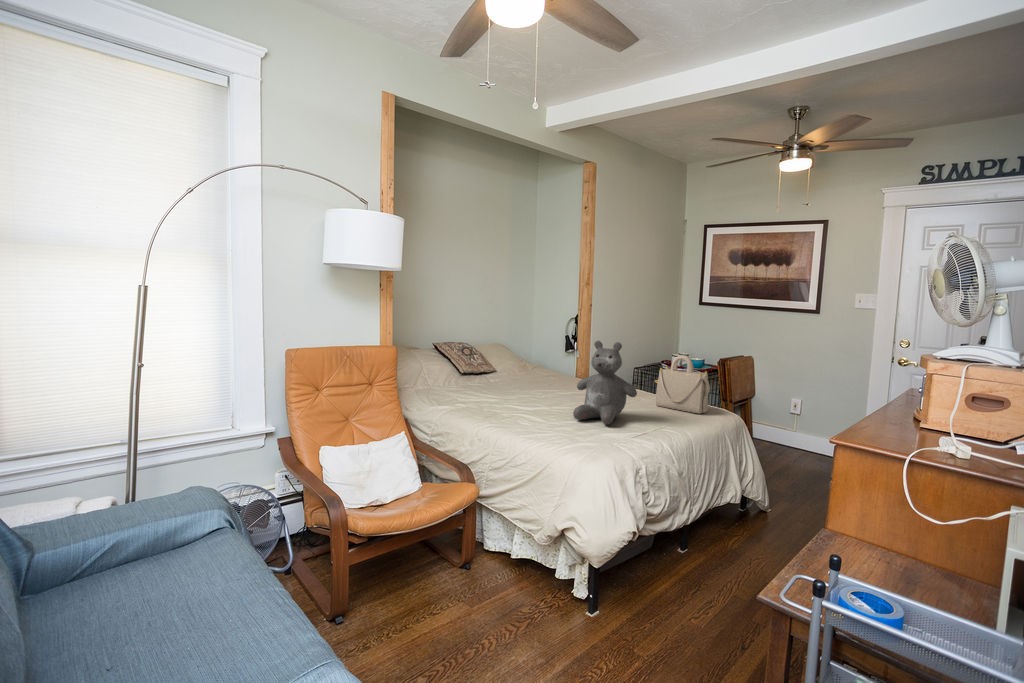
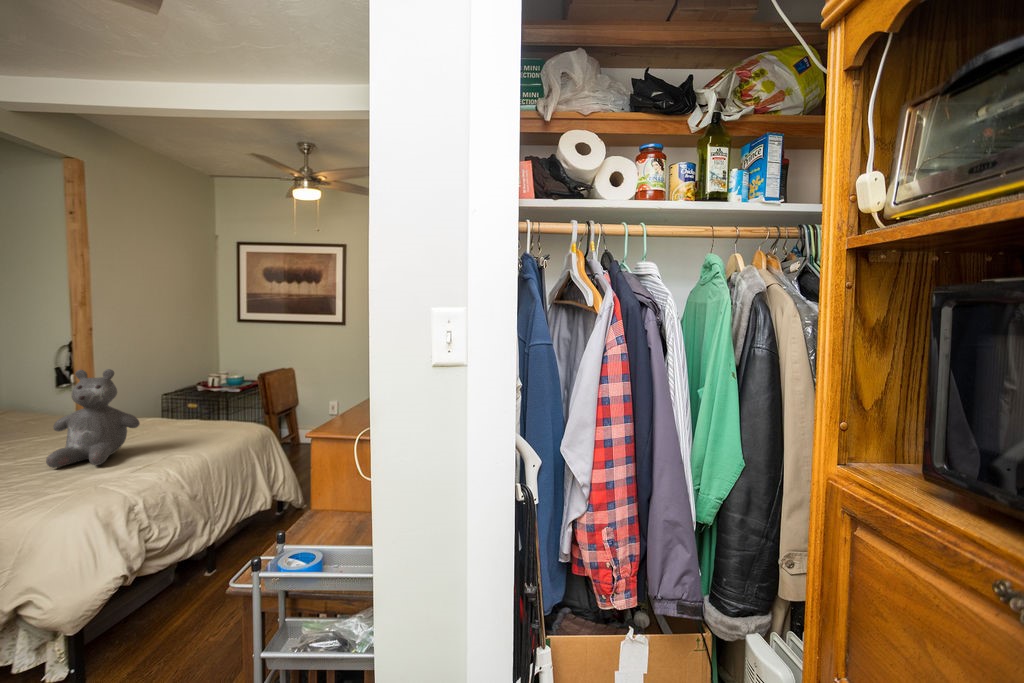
handbag: present [656,356,710,413] -> none [172,376,232,432]

